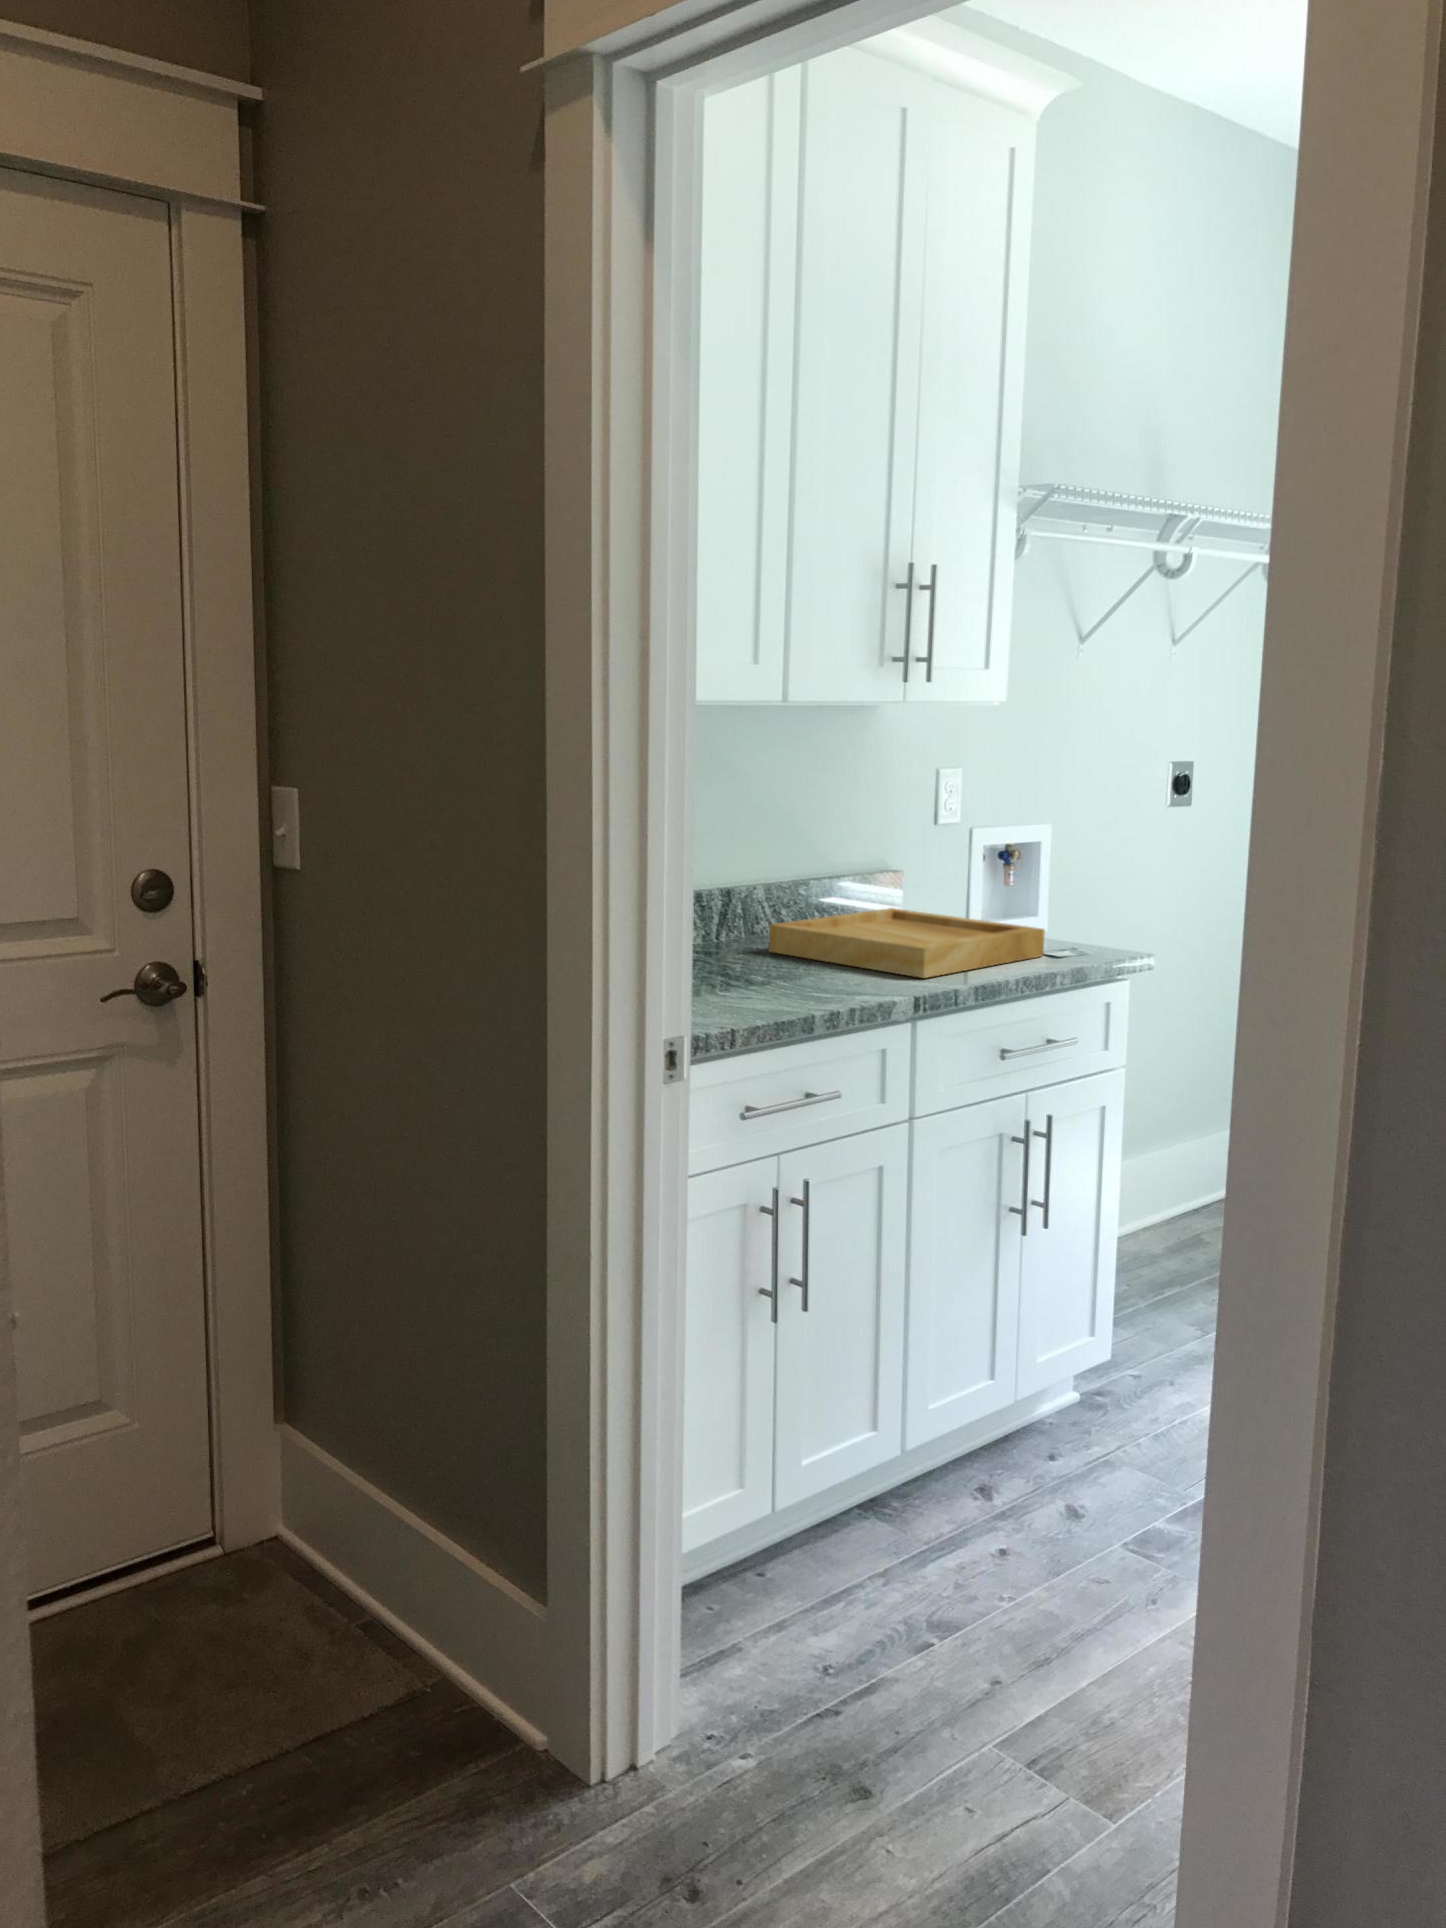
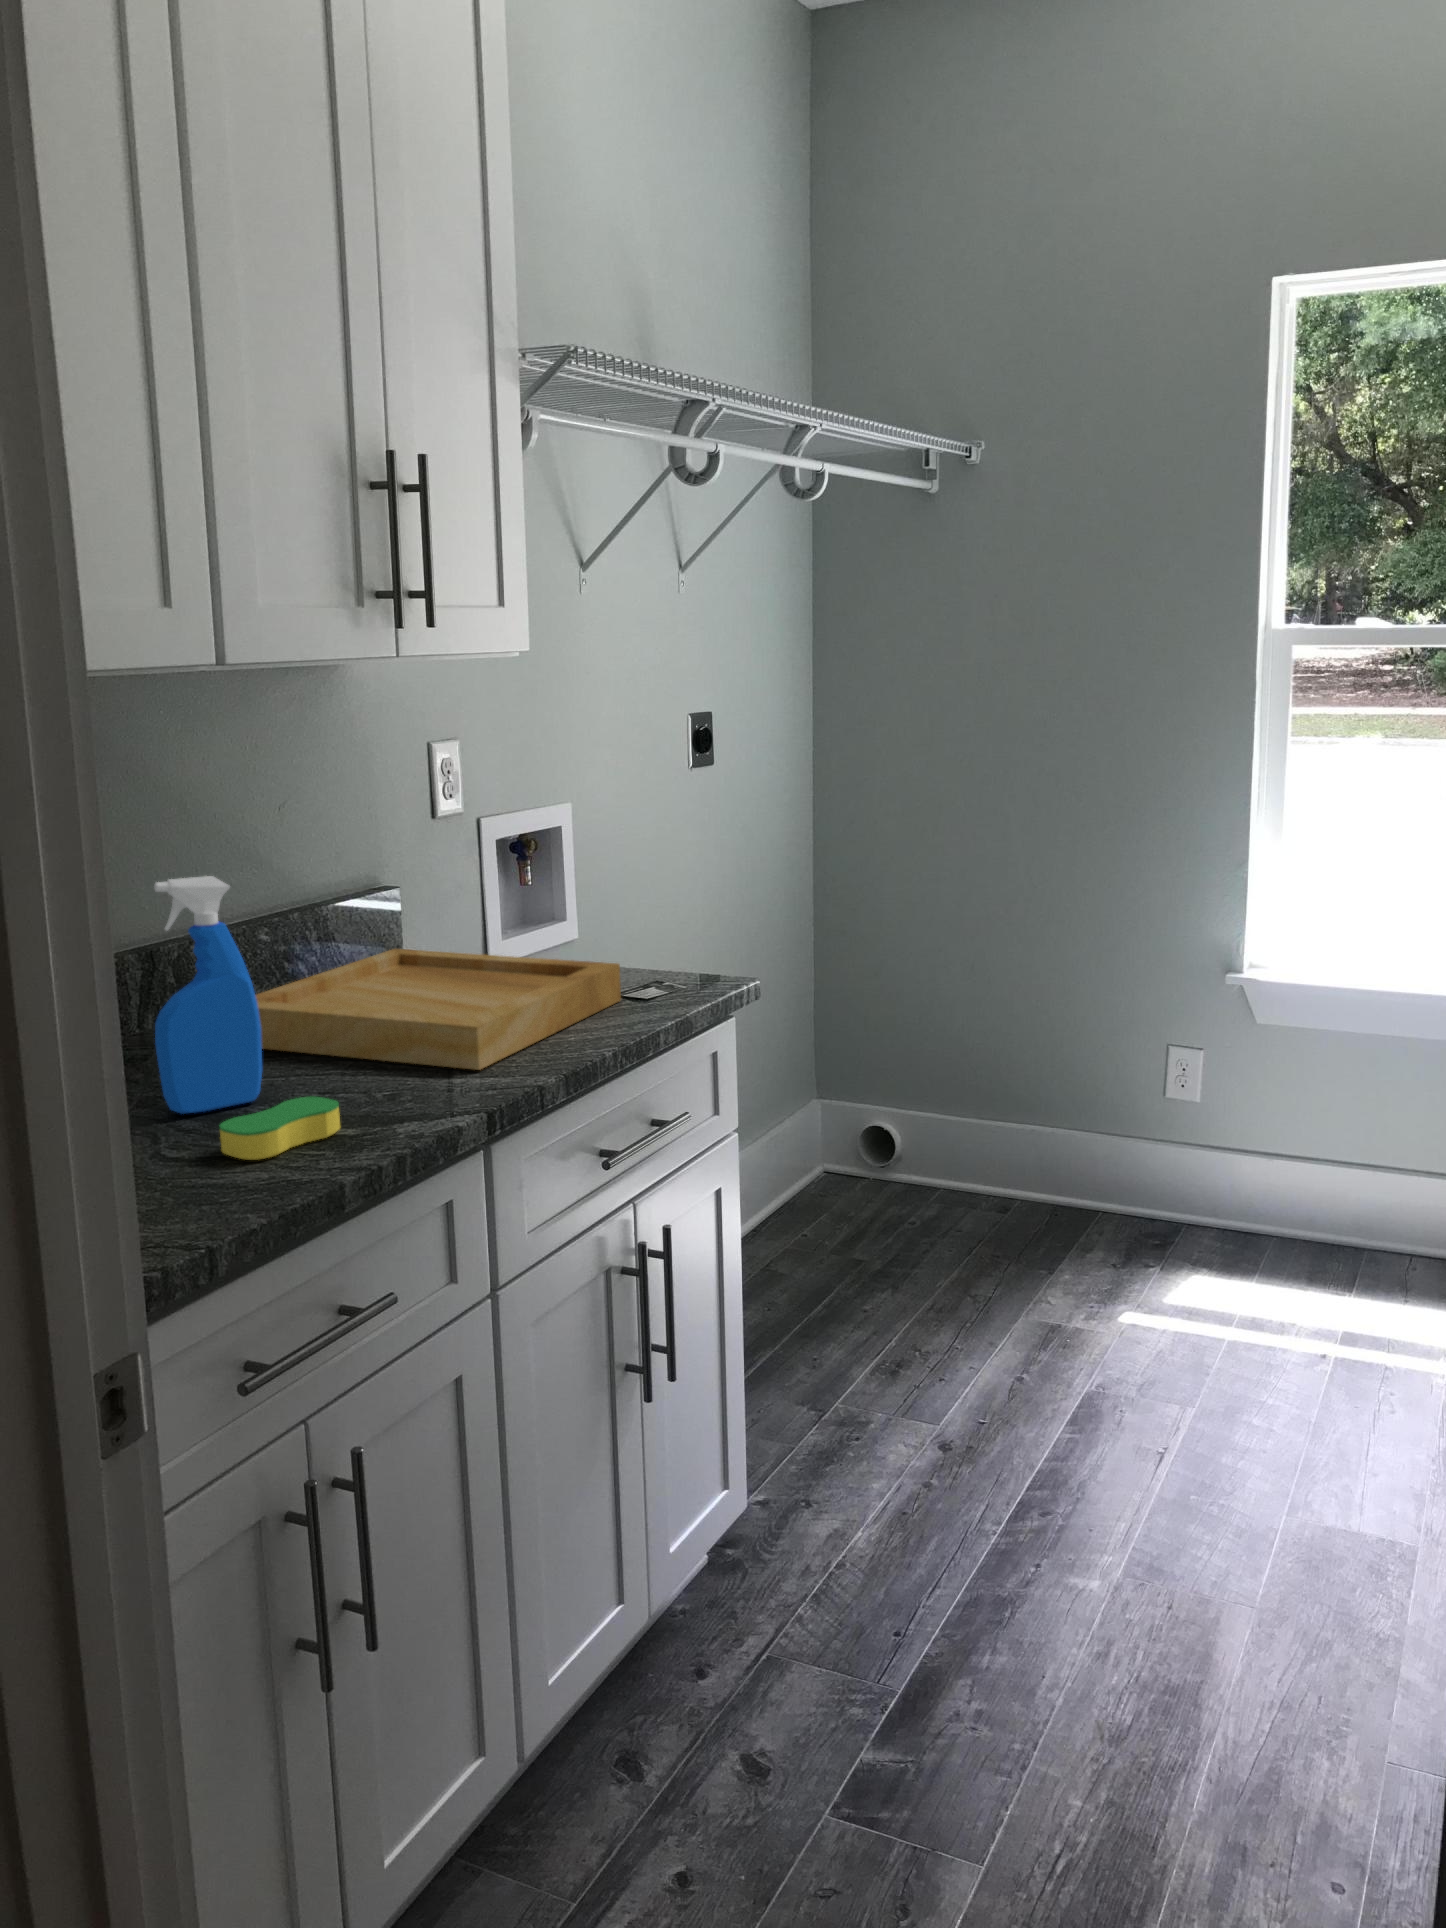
spray bottle: none [723,830,787,978] -> present [154,876,262,1114]
sponge: none [752,972,825,1000] -> present [219,1097,340,1160]

